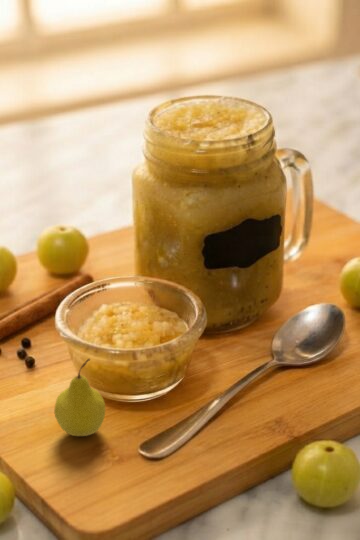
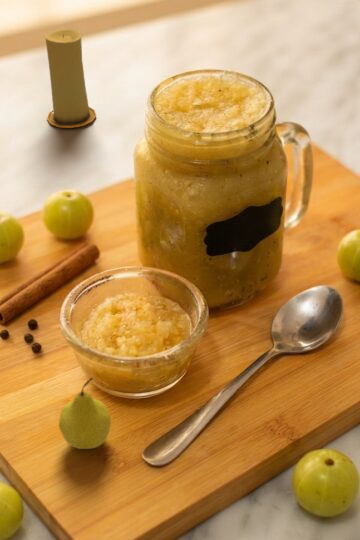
candle: none [42,73,94,173] -> present [45,29,96,128]

